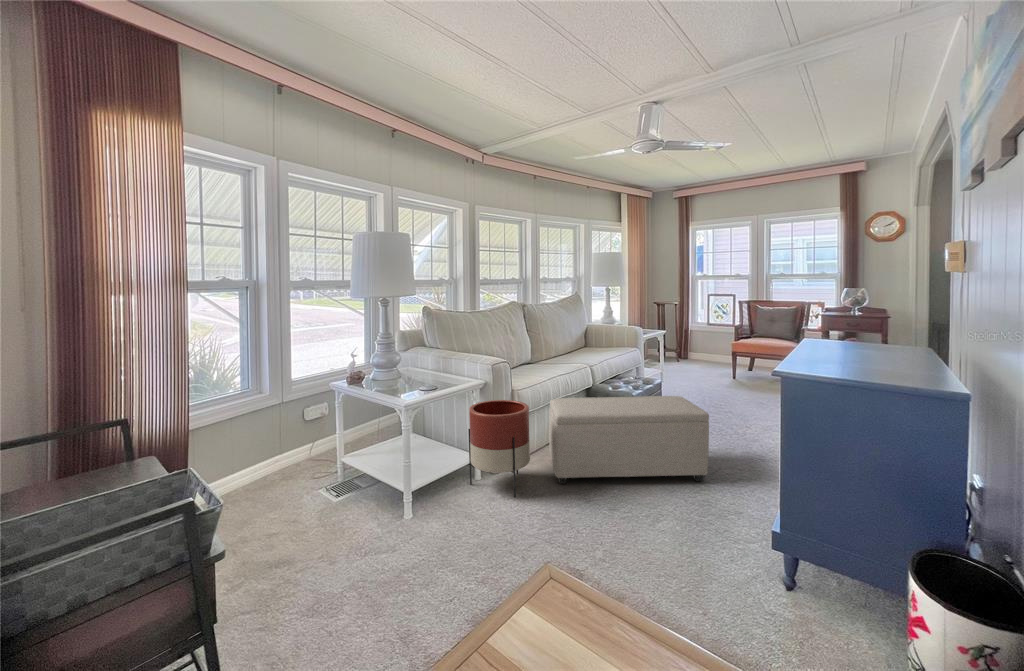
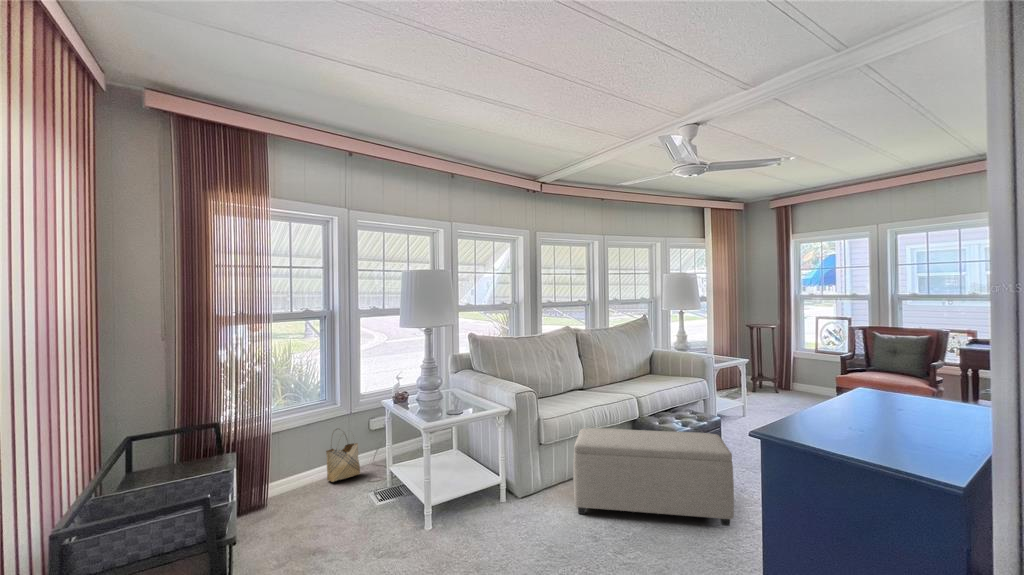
planter: present [468,400,530,498] -> none [494,425,551,521]
woven basket: none [265,417,308,476] -> present [326,429,360,482]

